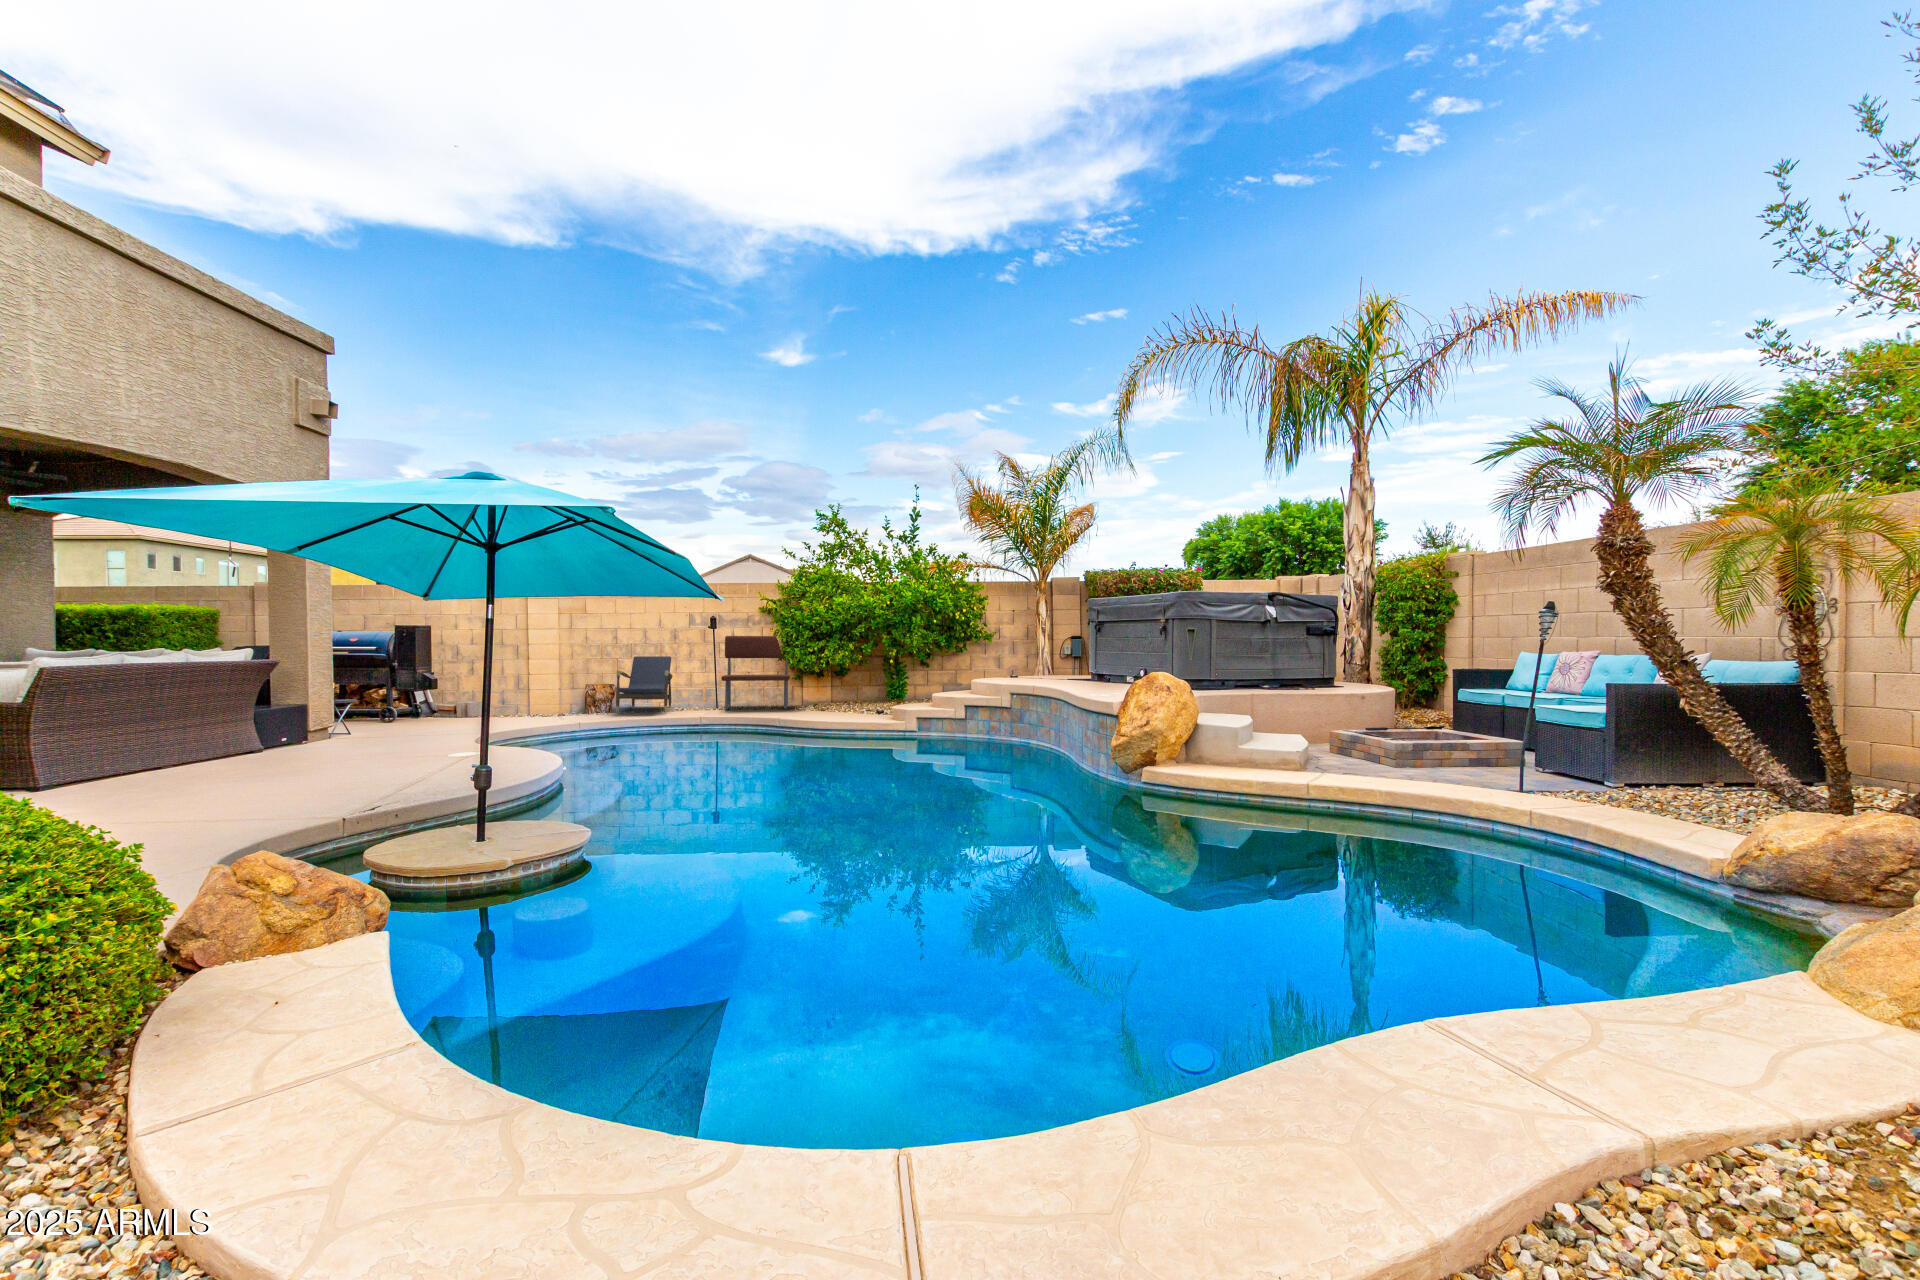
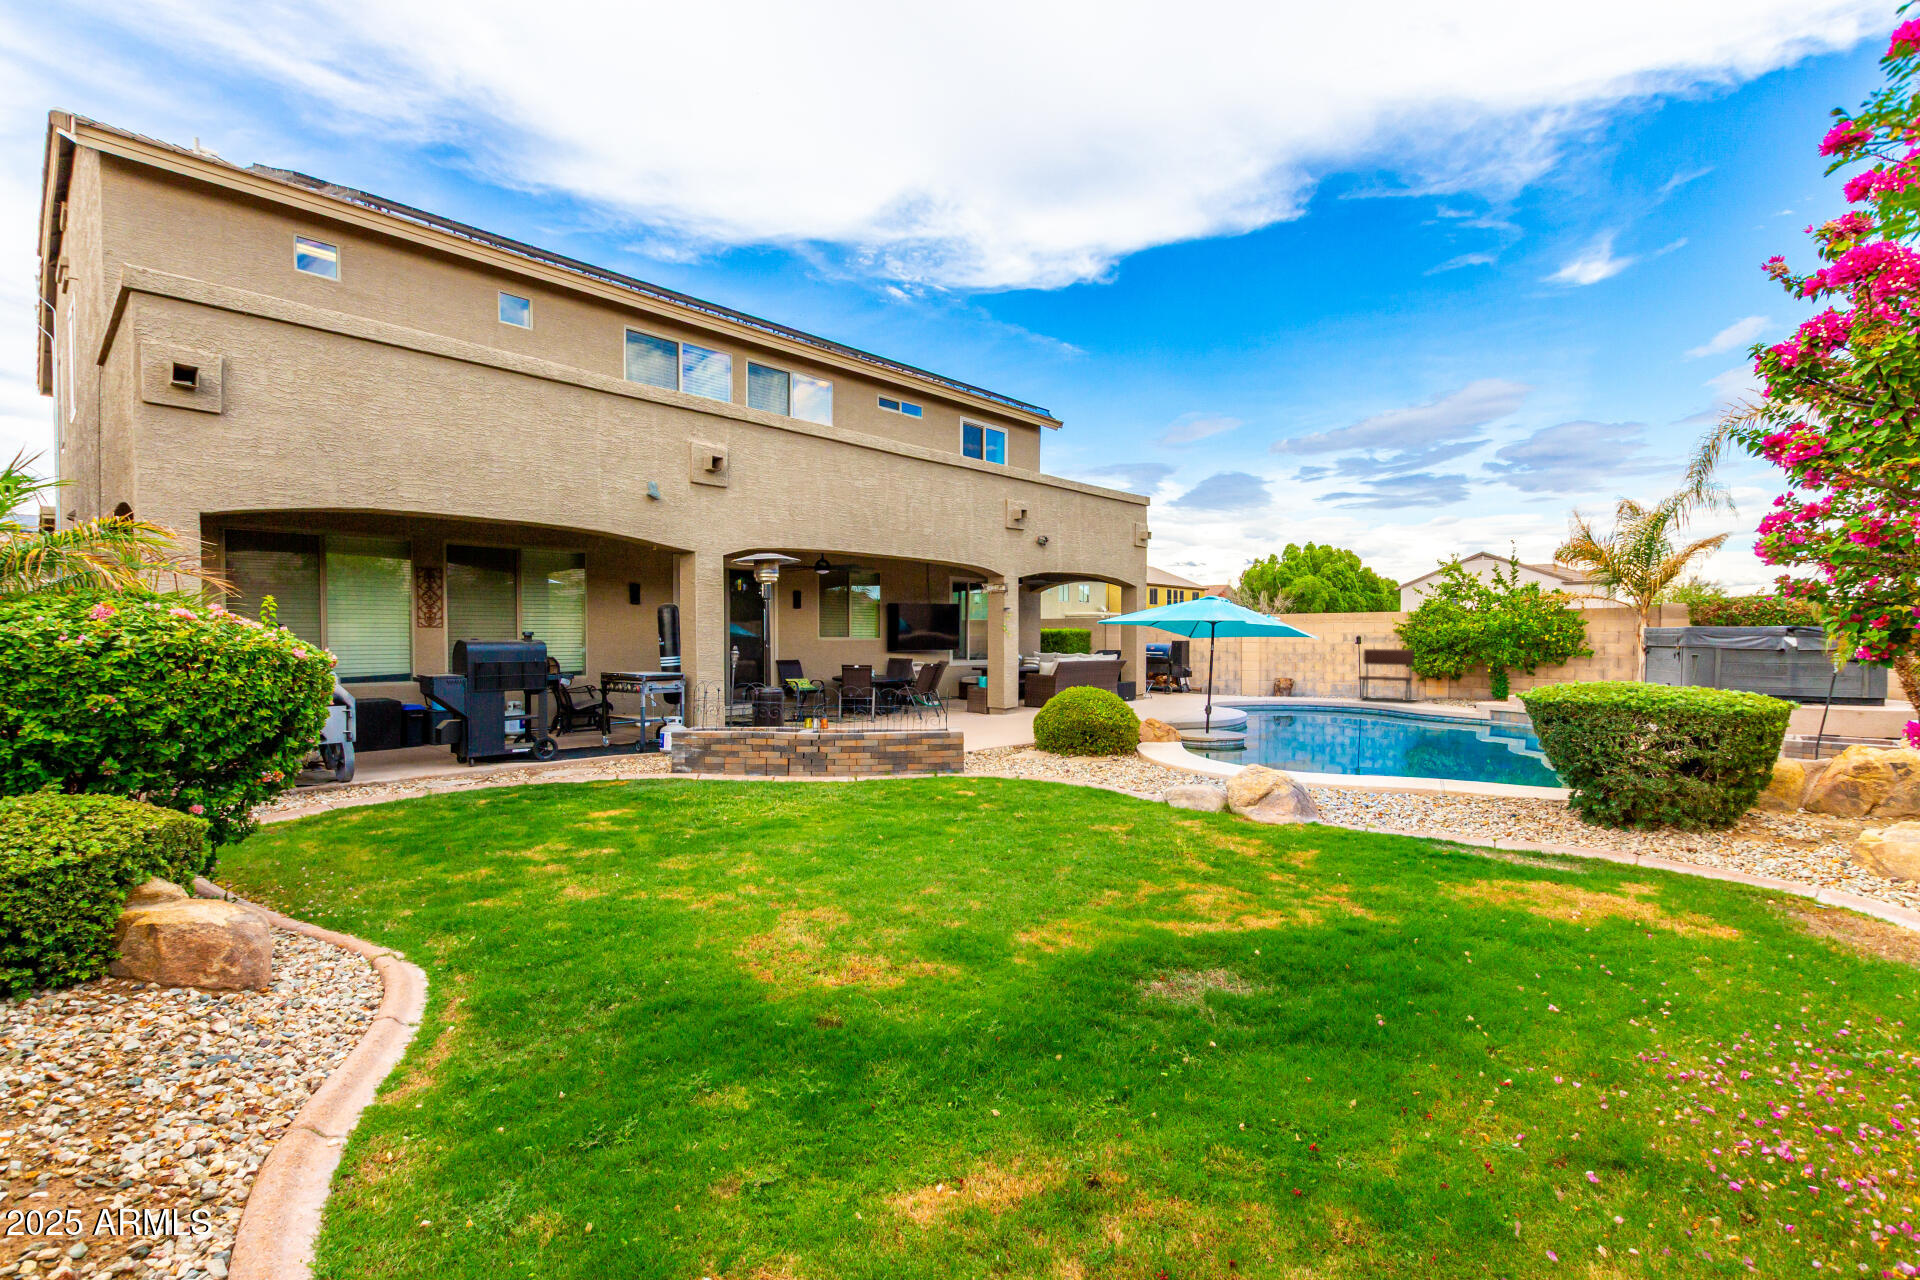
lounge chair: present [616,656,673,713] -> none [1289,662,1327,698]

